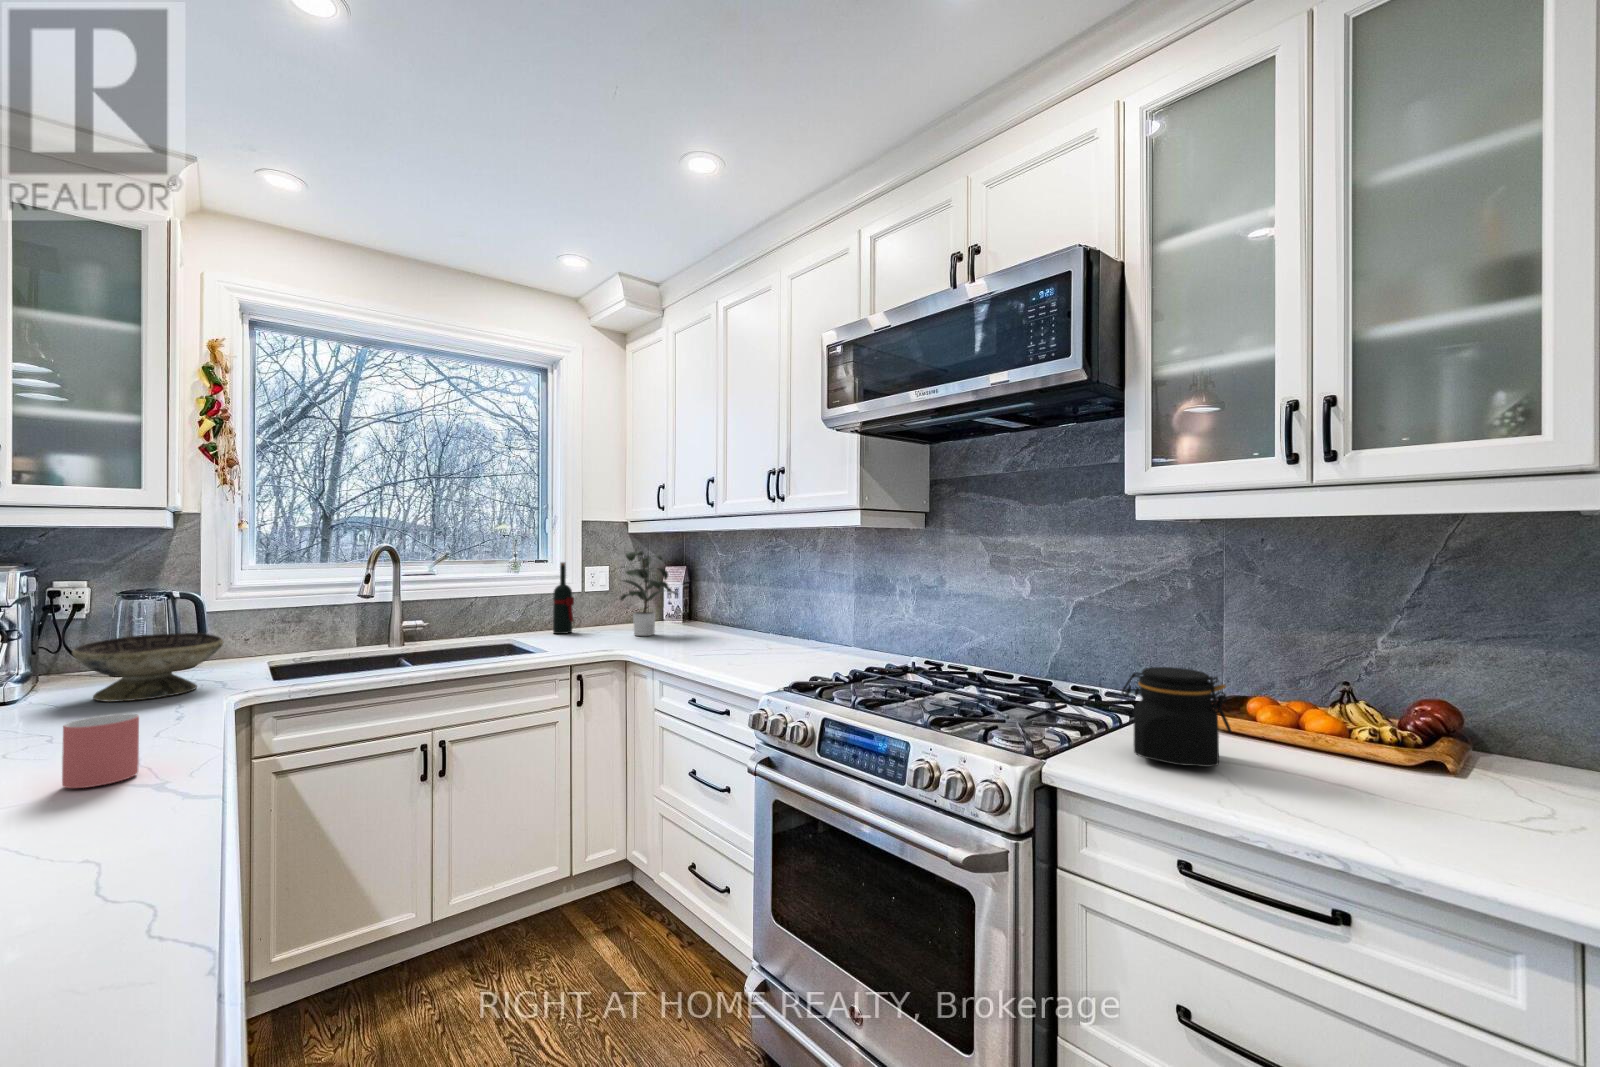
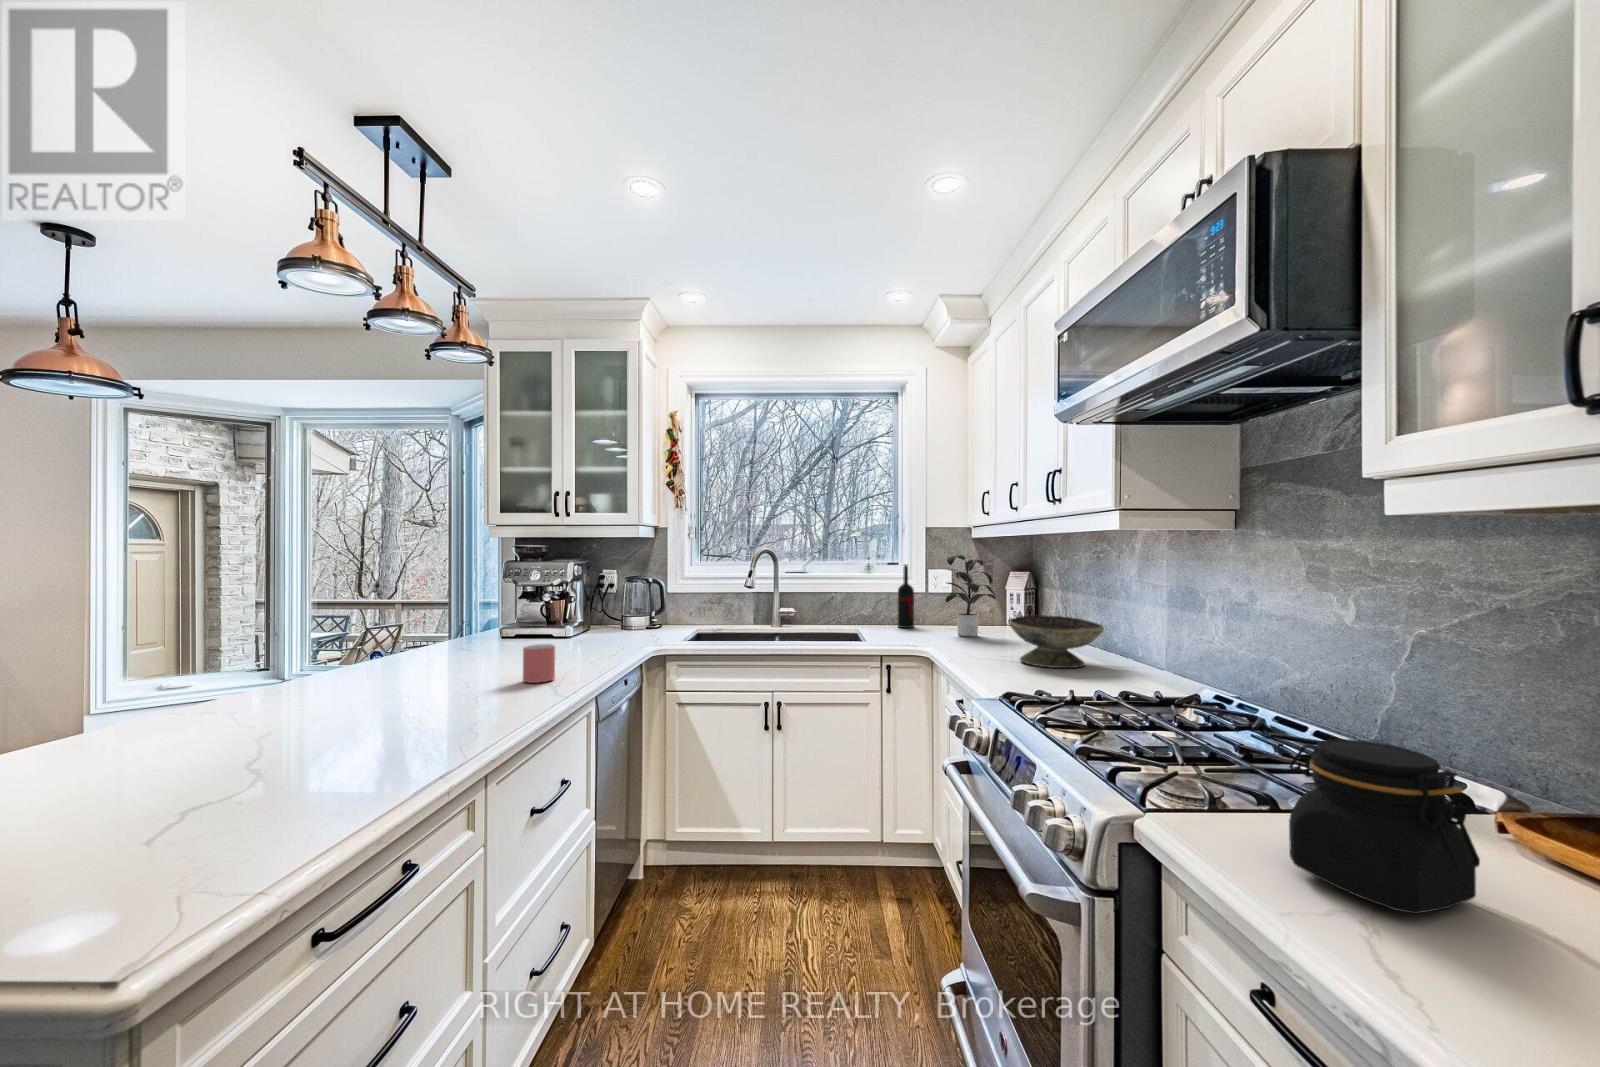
decorative bowl: present [72,633,223,702] -> present [1009,615,1104,668]

